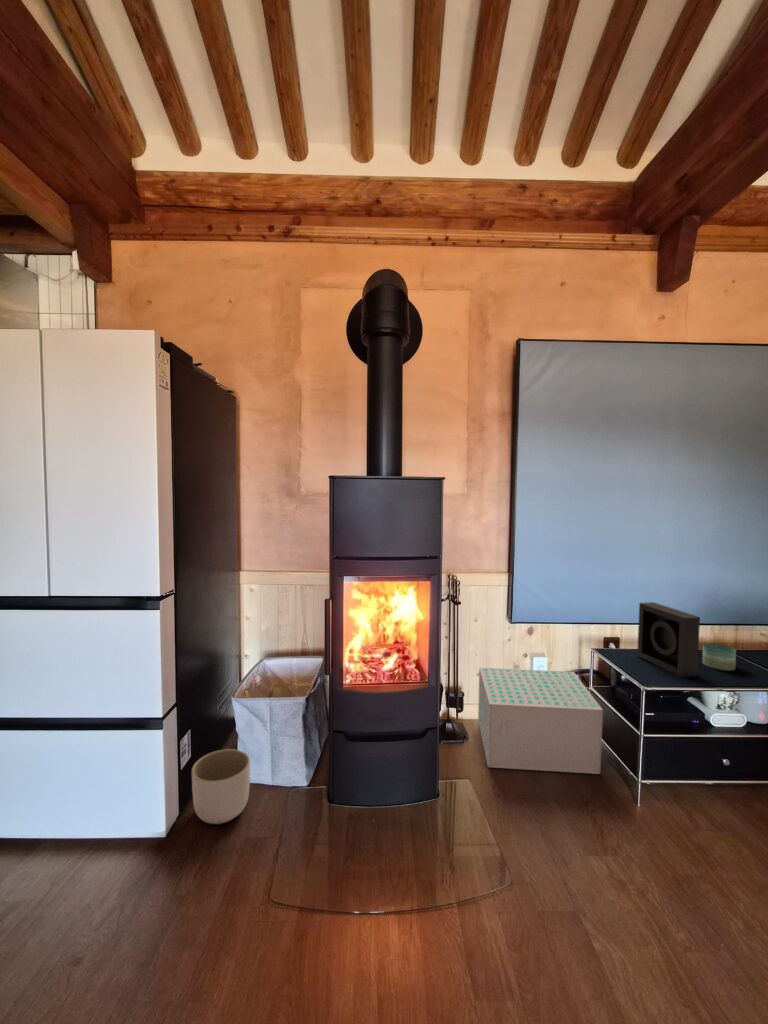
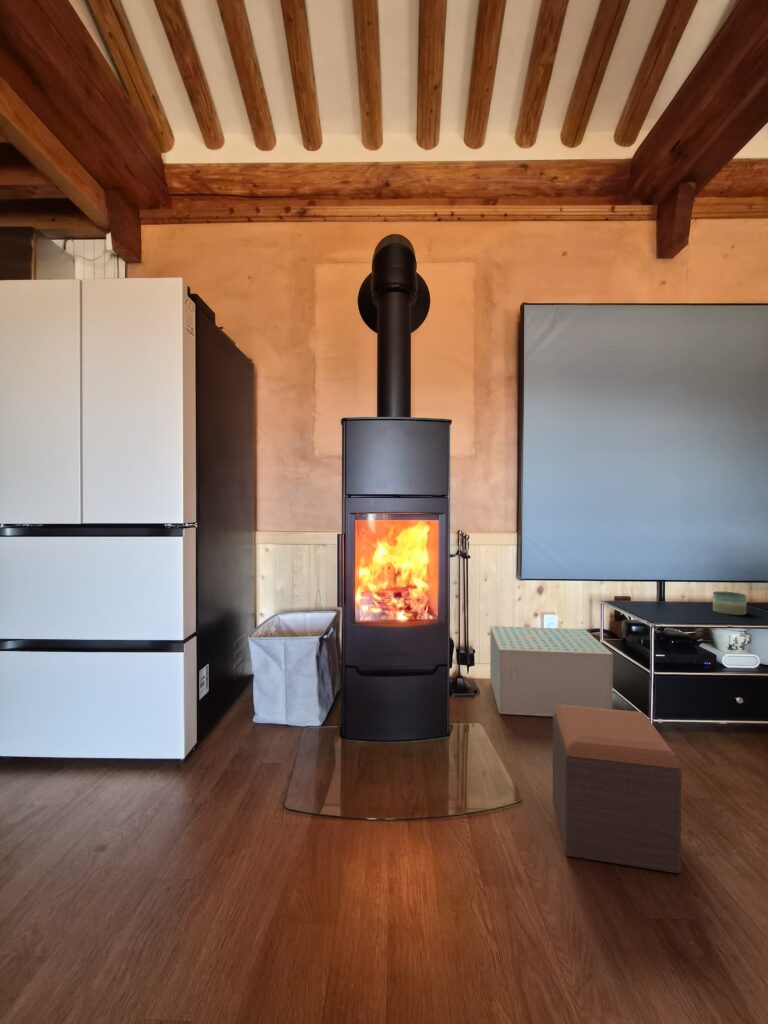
speaker: present [637,602,700,677] -> none [647,552,707,618]
planter: present [192,749,250,824] -> none [210,686,265,751]
footstool: none [543,792,677,983] -> present [553,705,682,873]

